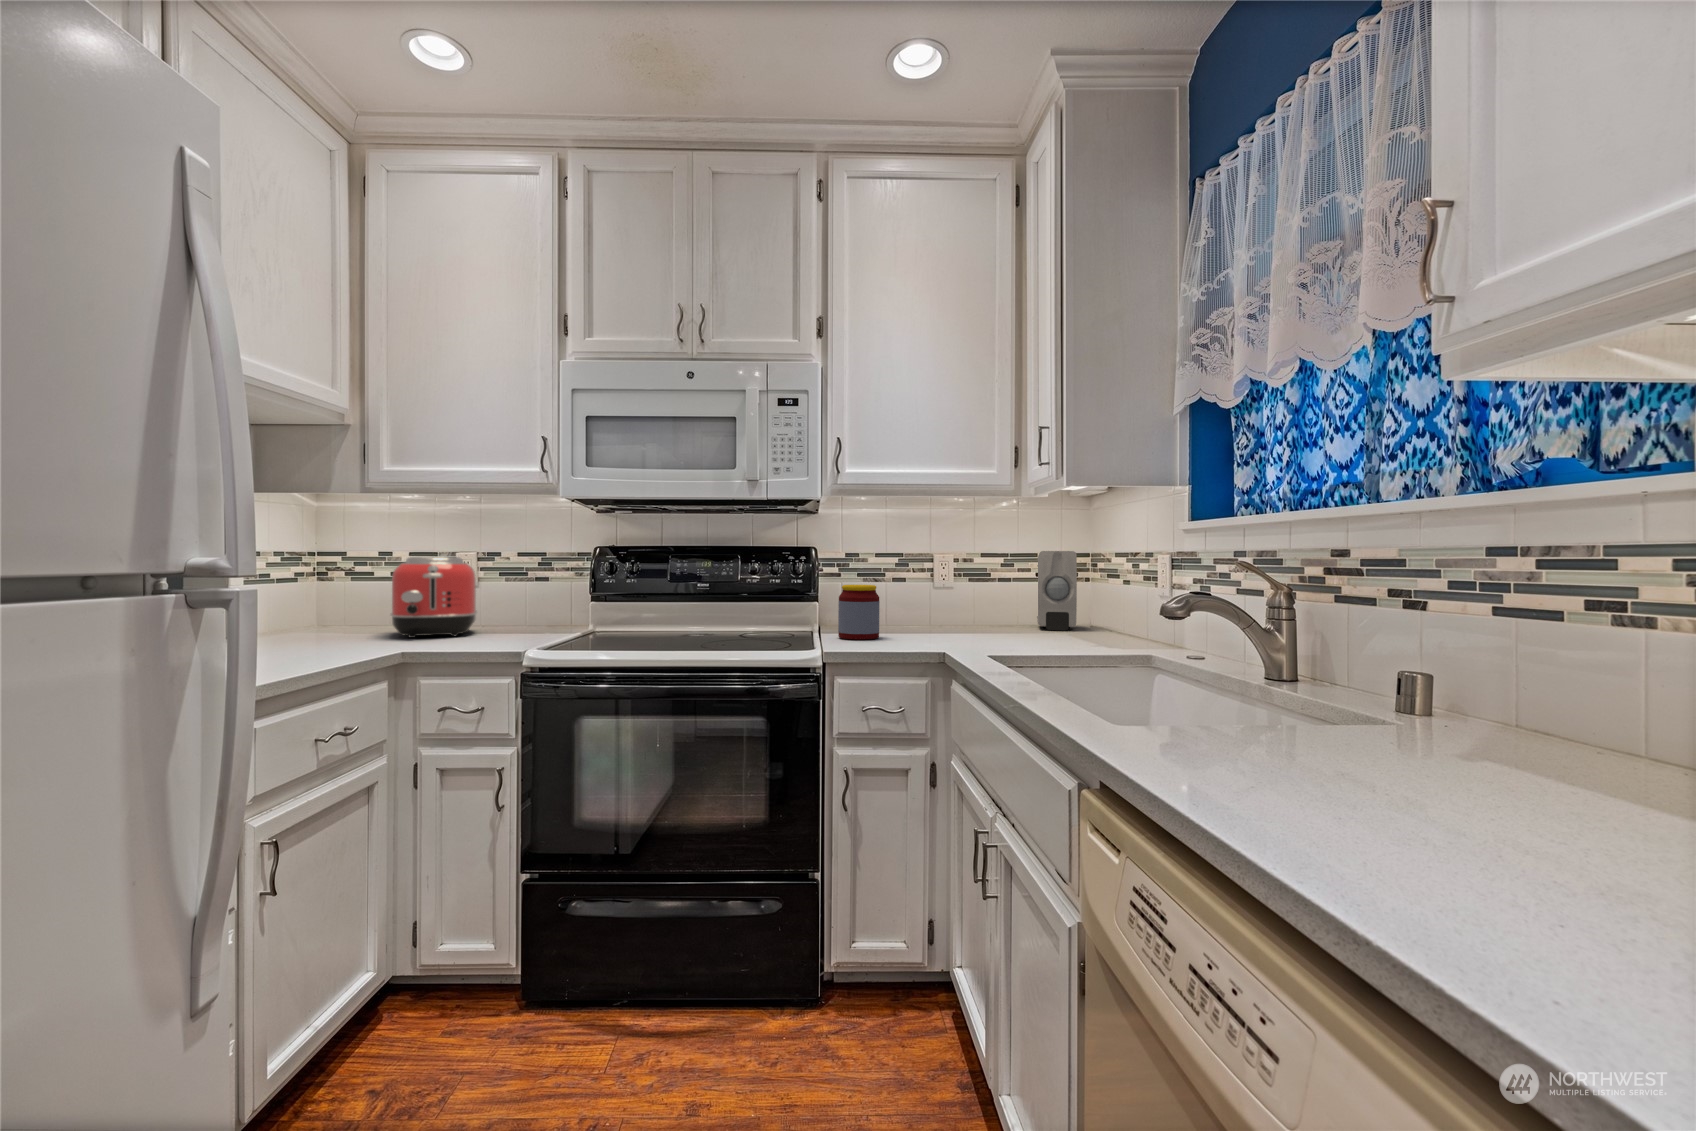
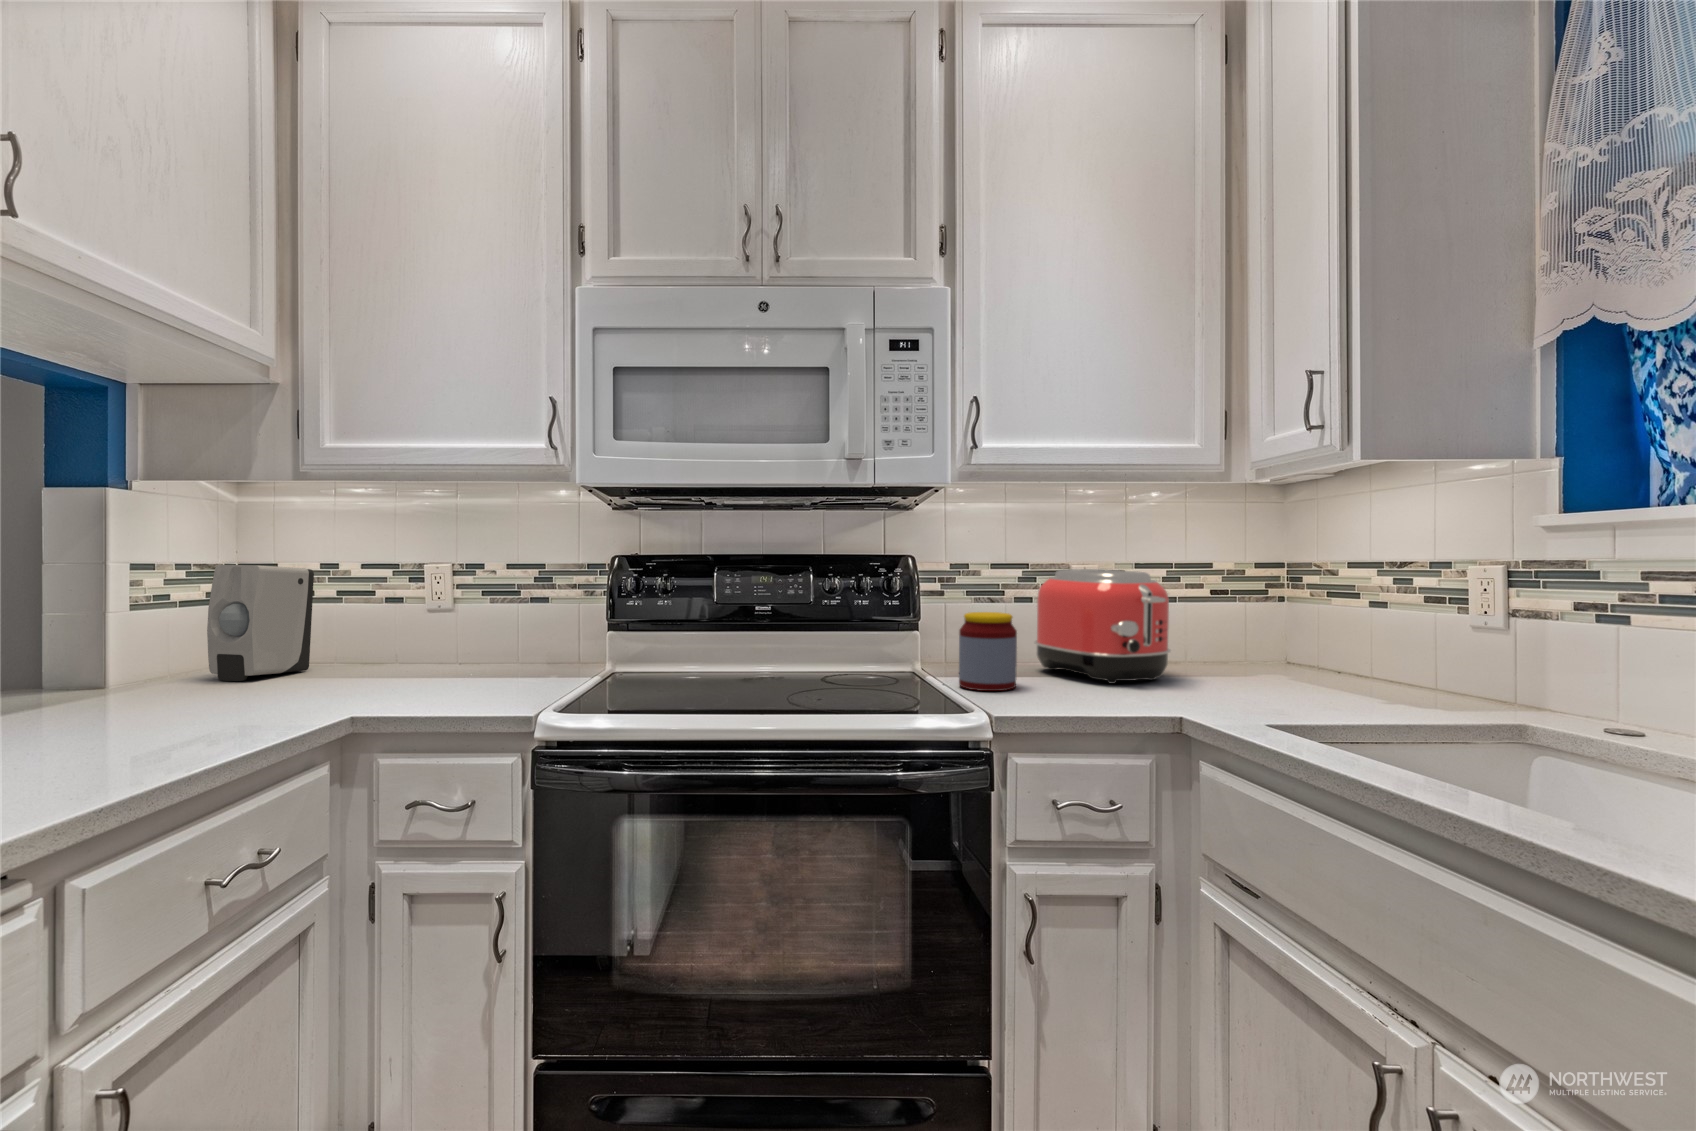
soap dispenser: present [1037,551,1077,630] -> present [207,565,314,681]
toaster: present [391,557,477,638] -> present [1035,569,1171,684]

